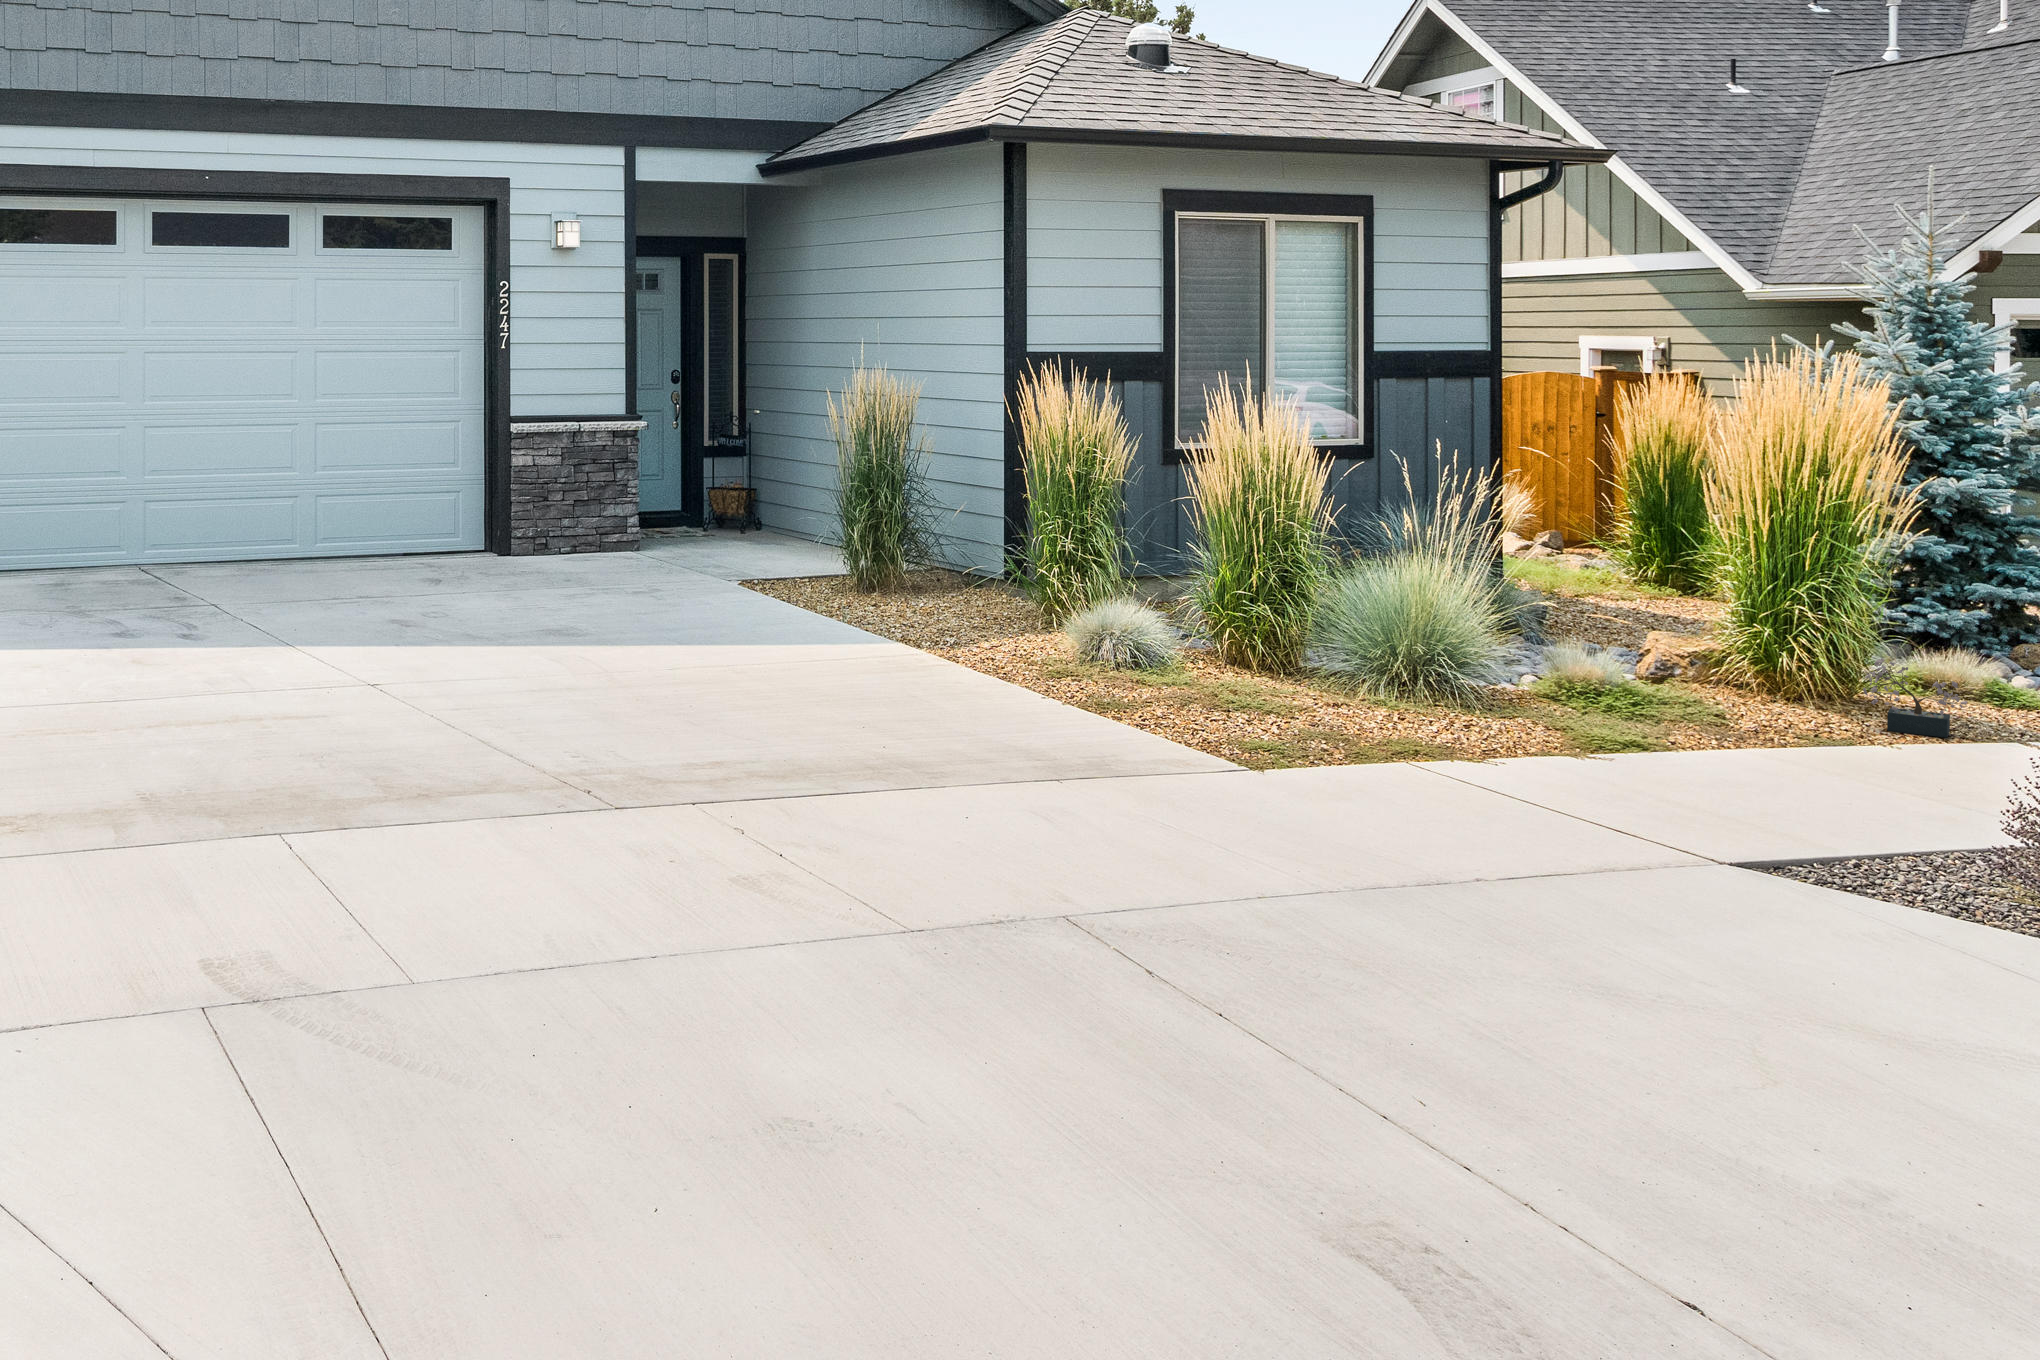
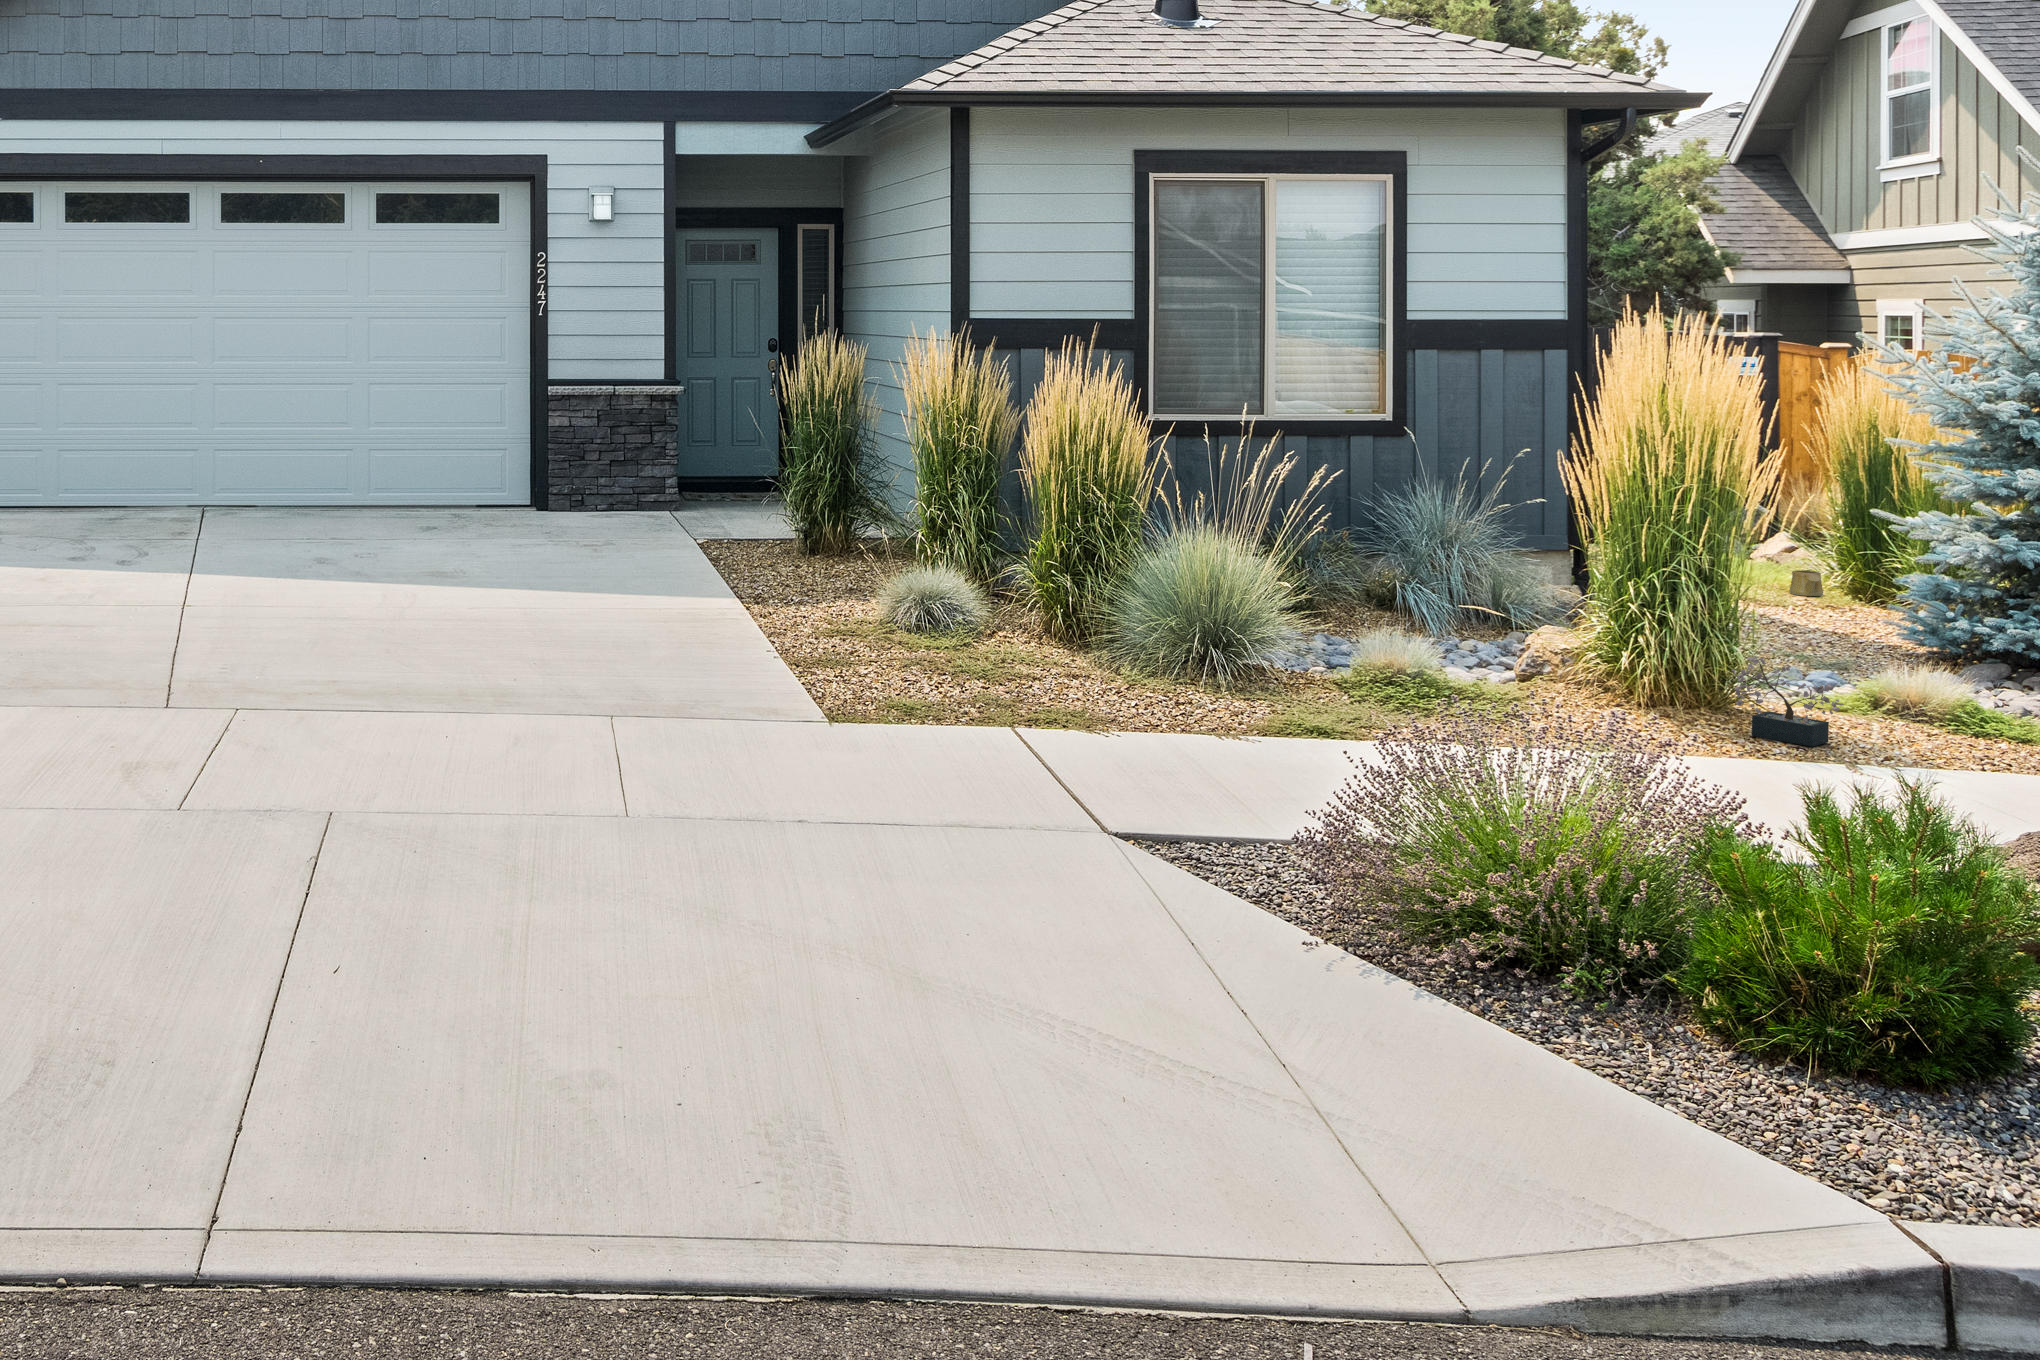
watering can: none [1660,574,1691,597] -> present [1789,570,1823,596]

